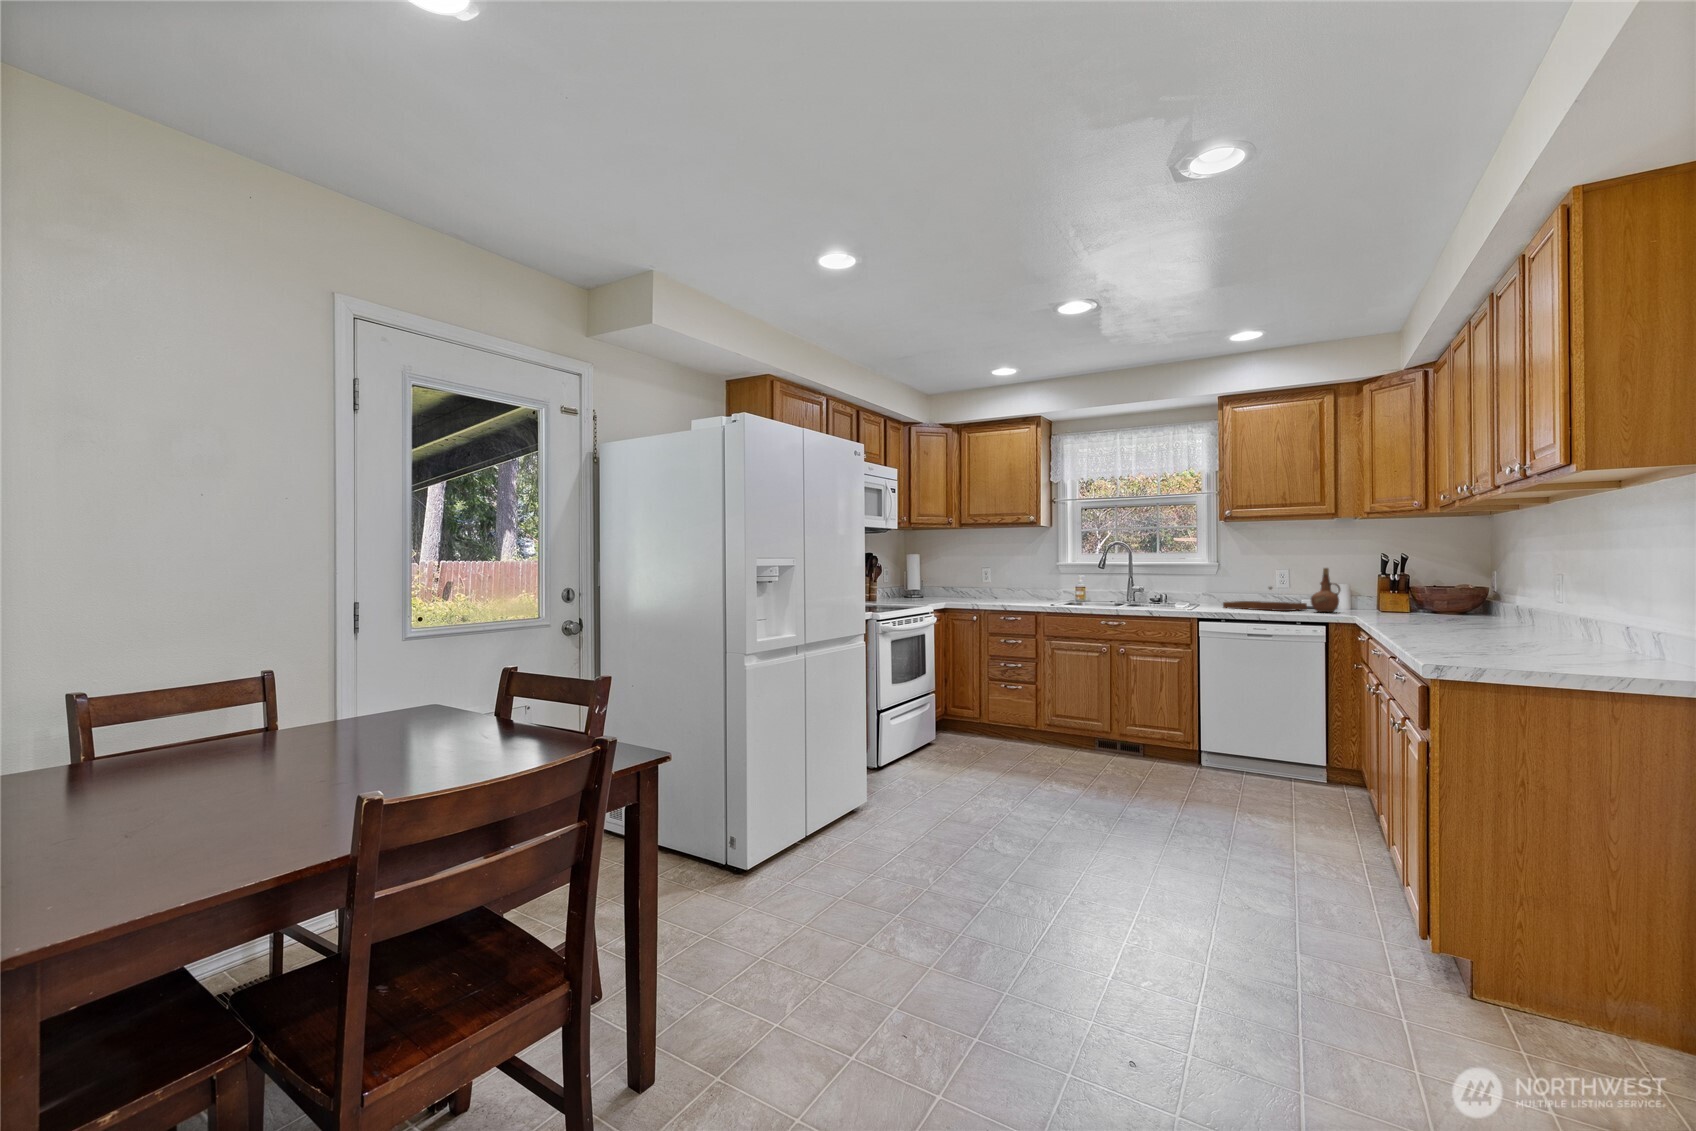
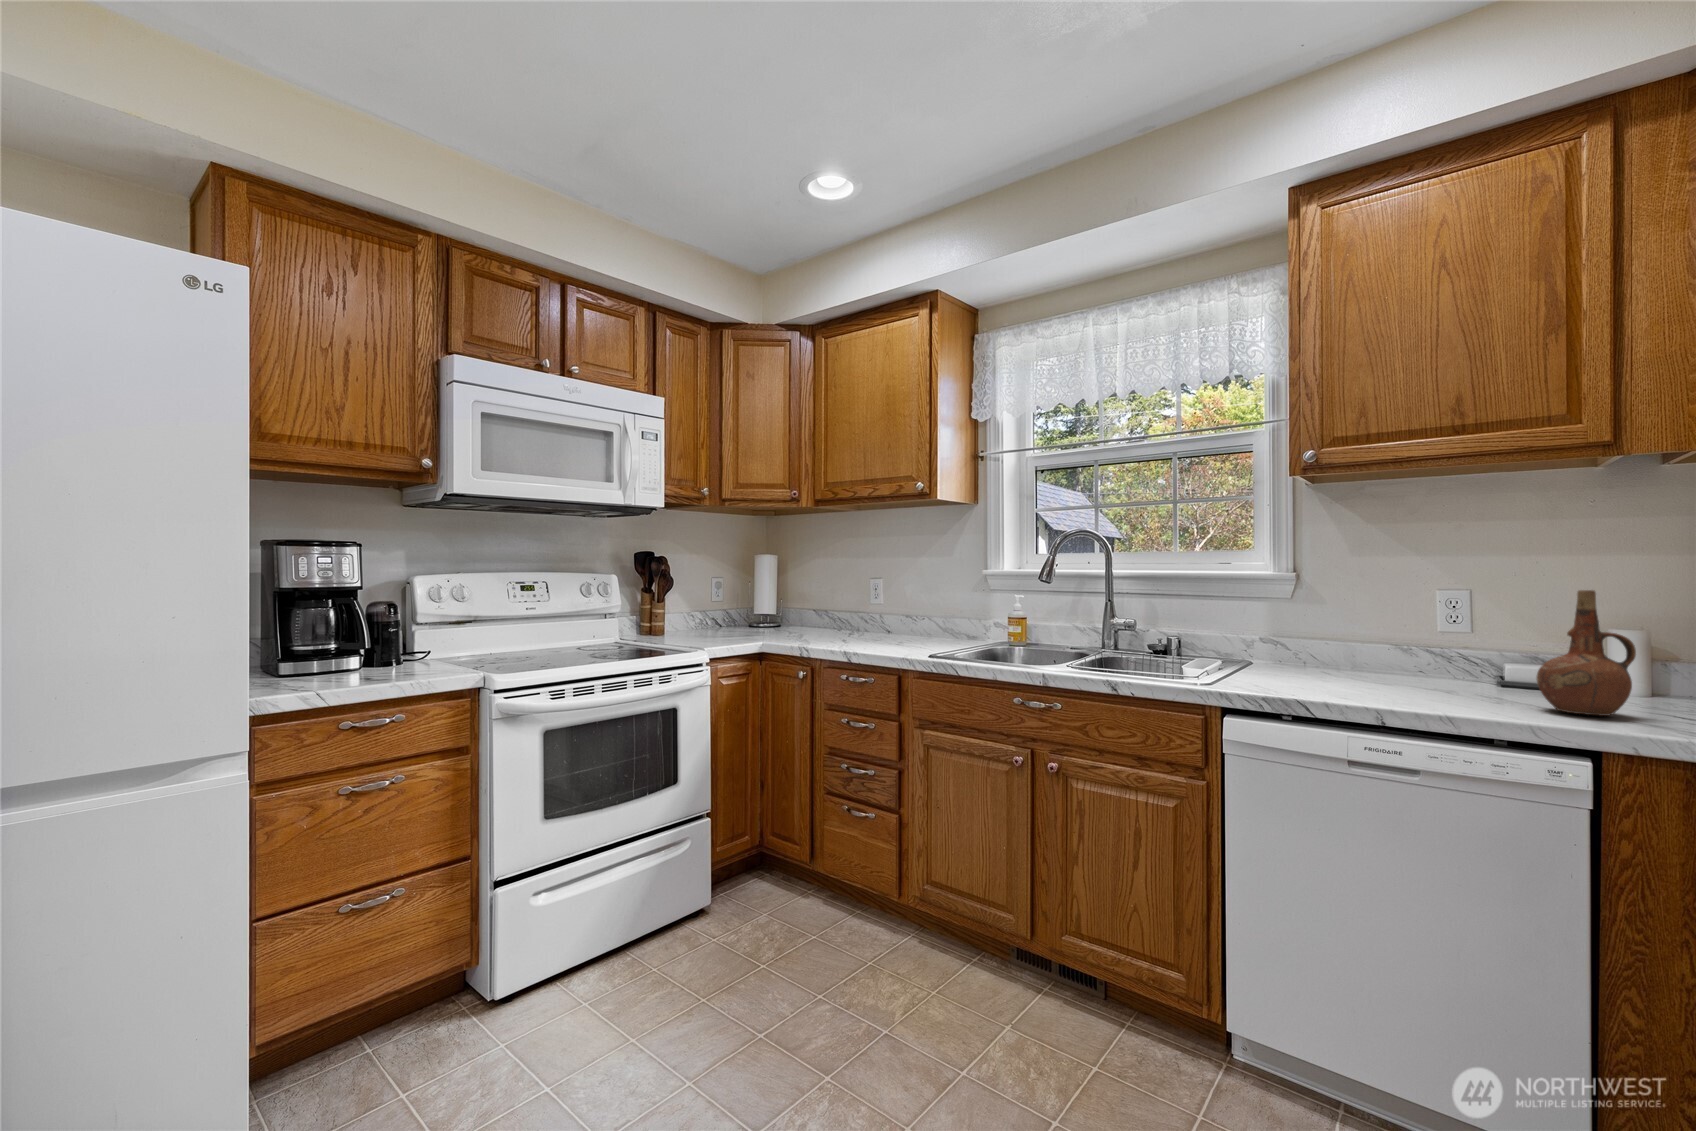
tray: present [1223,586,1307,611] -> none [1296,631,1520,702]

